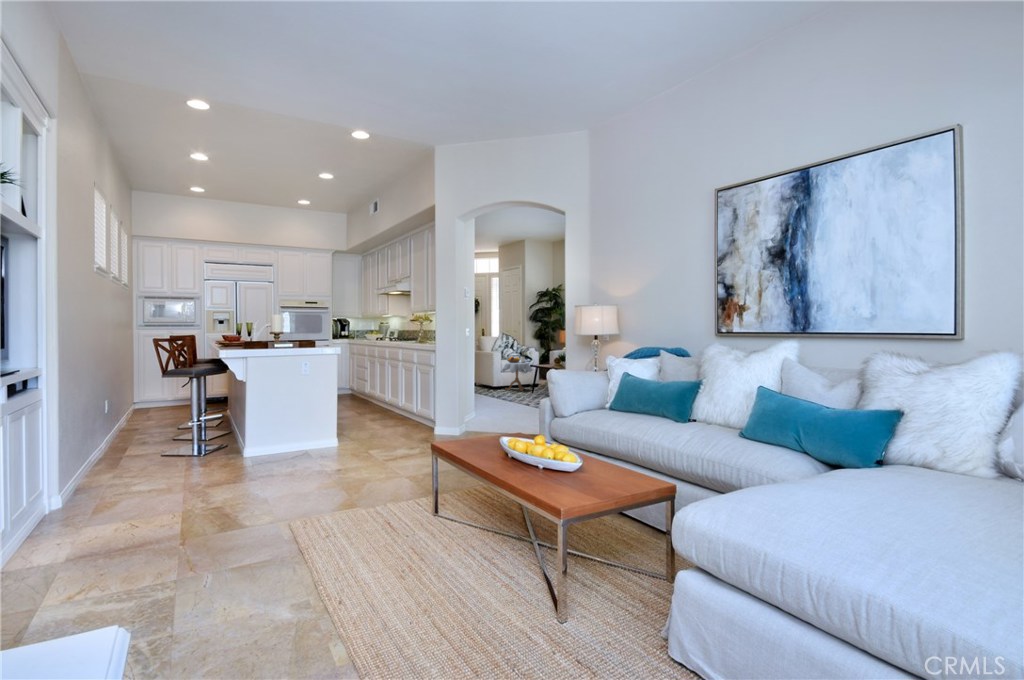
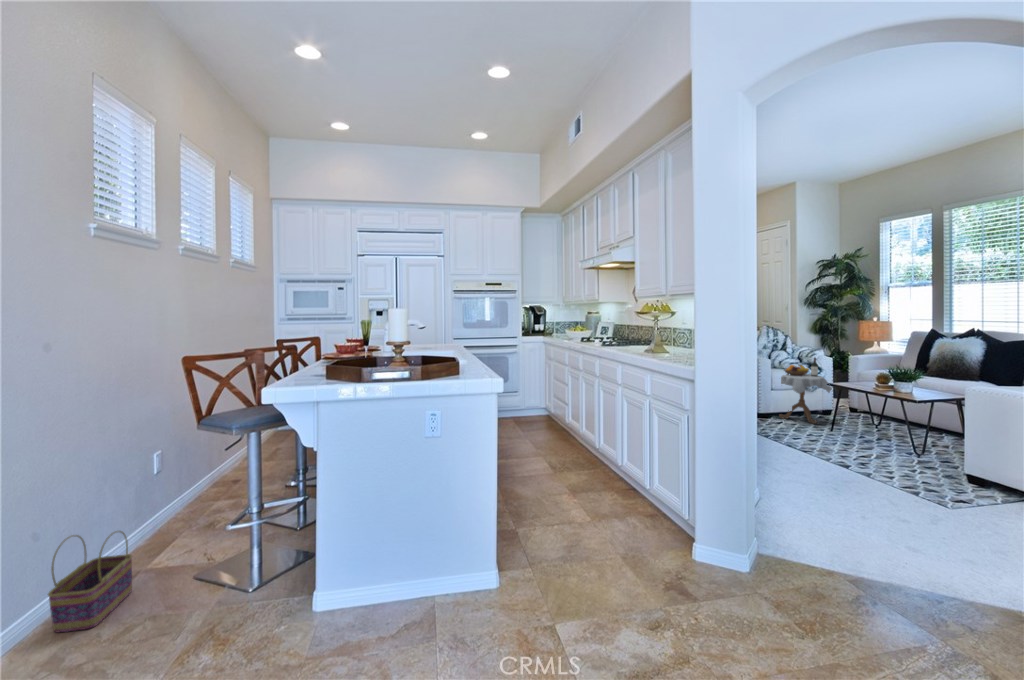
basket: none [104,418,131,460] -> present [48,531,132,632]

